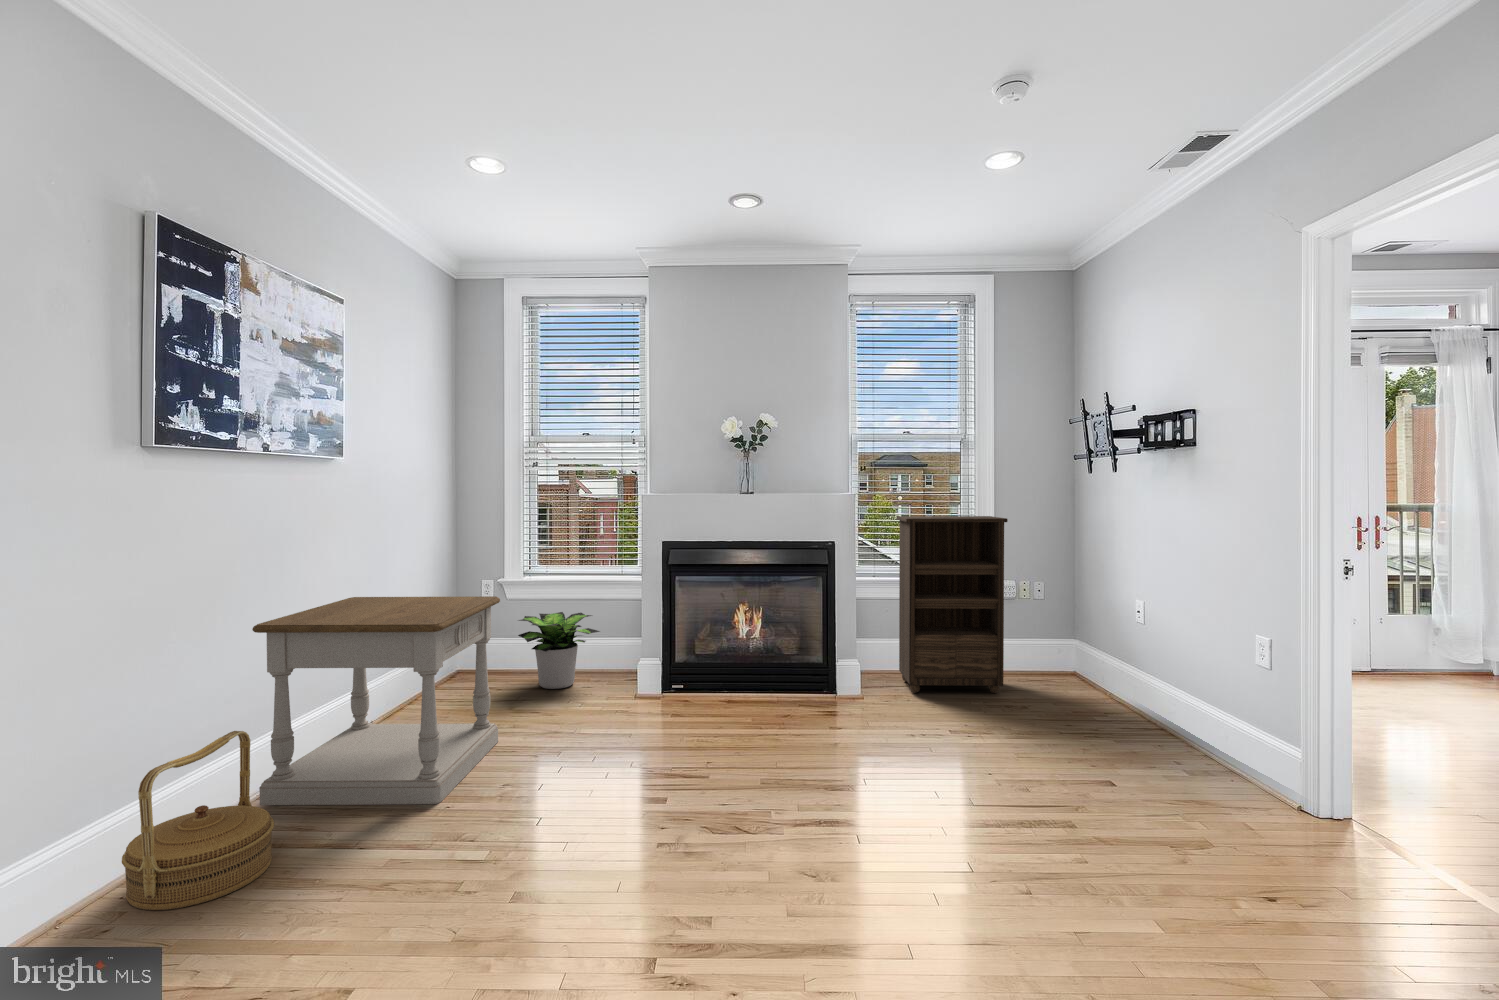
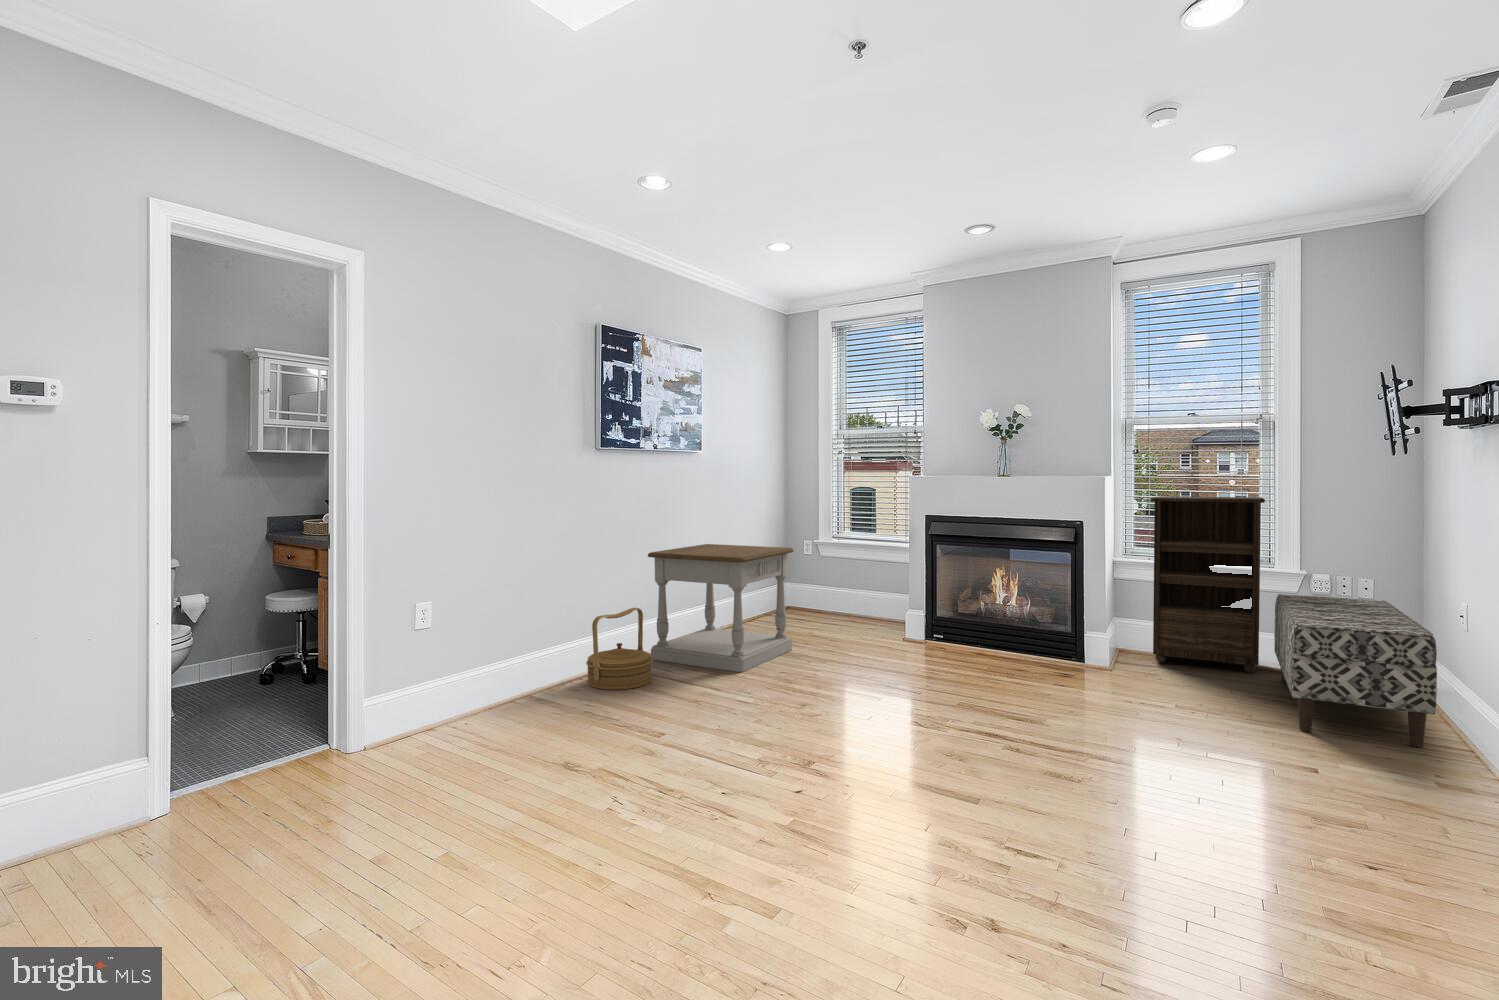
potted plant: present [518,612,600,689] -> none [821,570,884,627]
bench: none [1021,614,1223,768] -> present [1274,594,1437,748]

